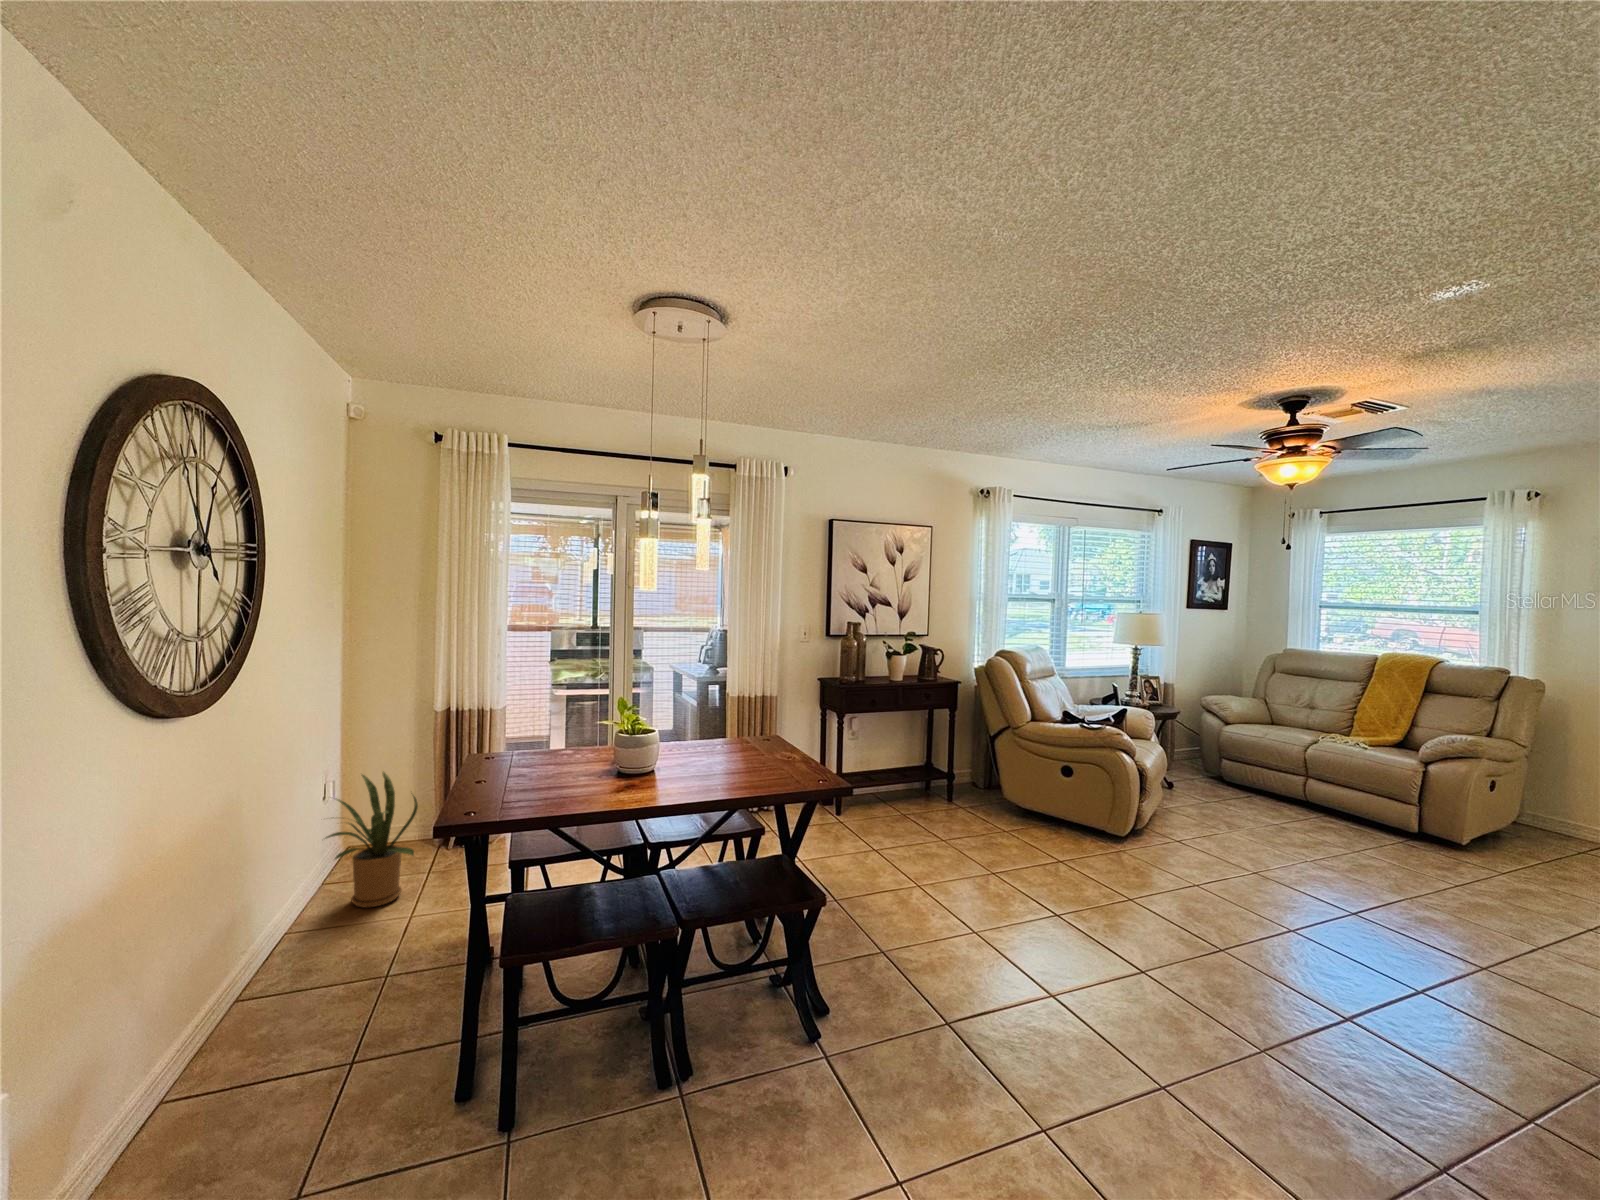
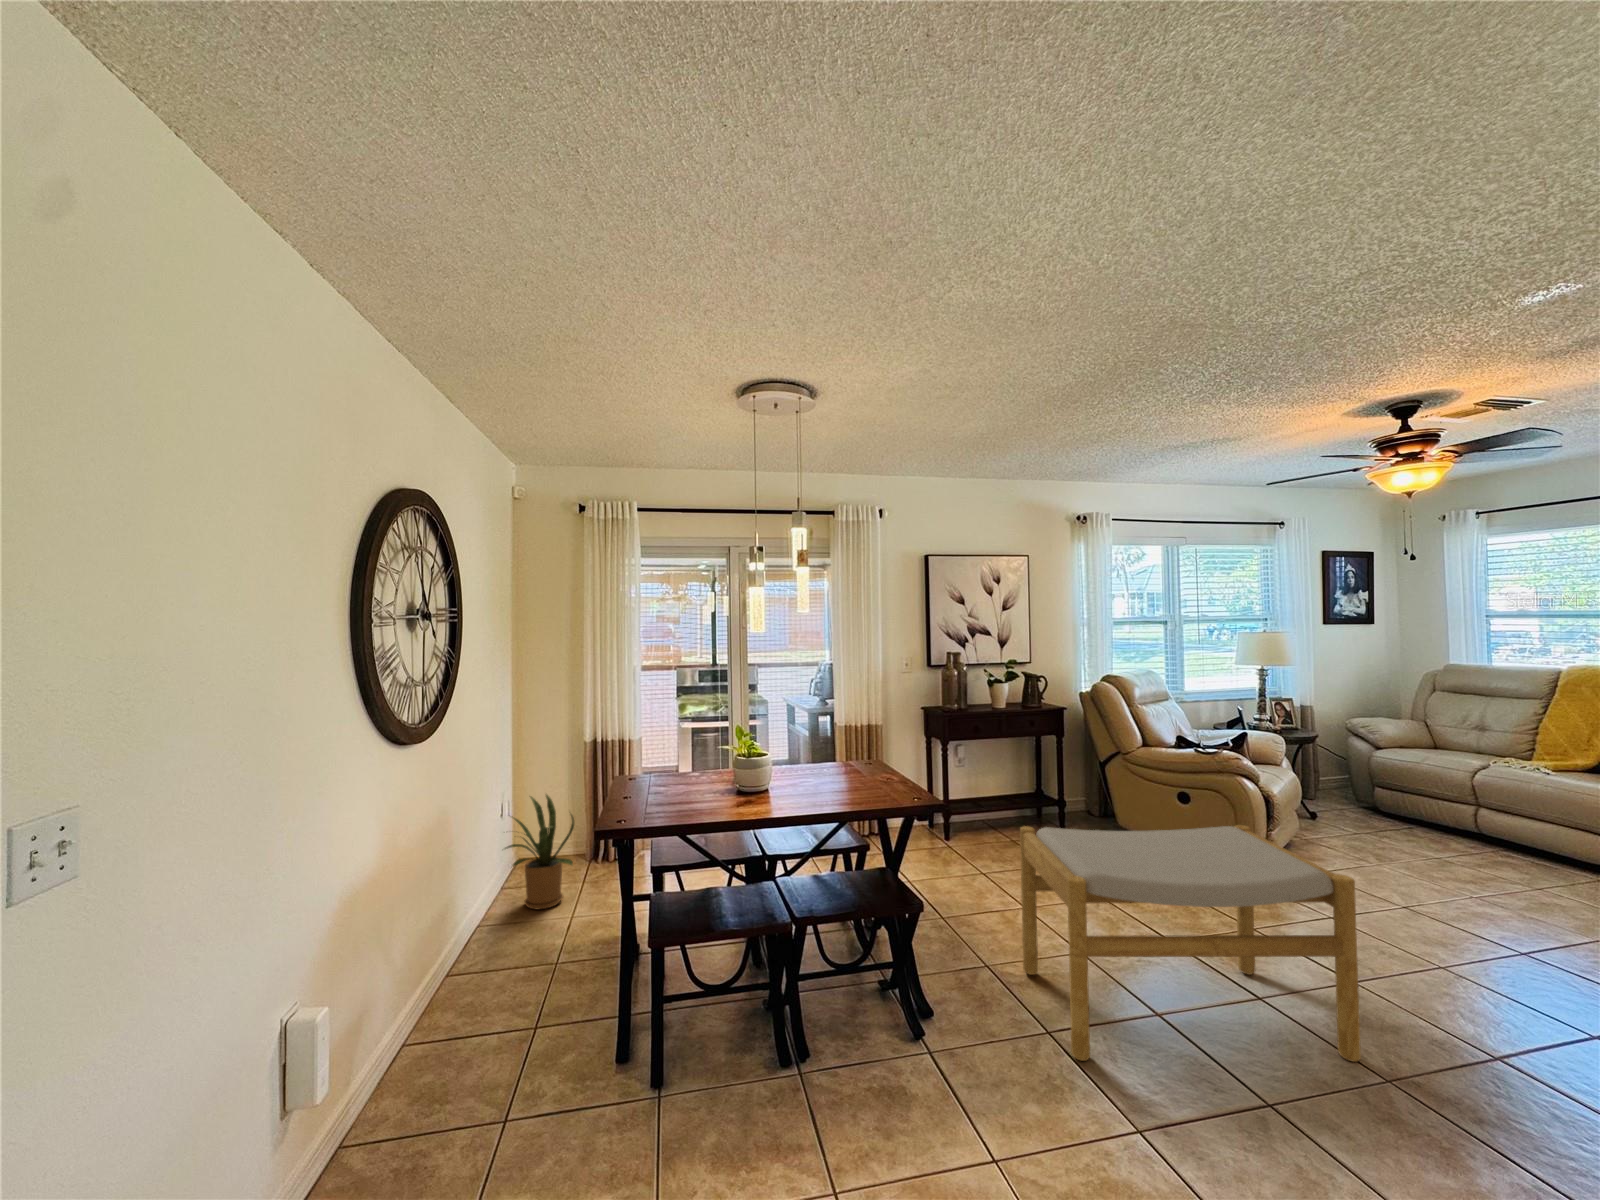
footstool: none [919,803,1249,1056] -> present [1020,825,1361,1062]

